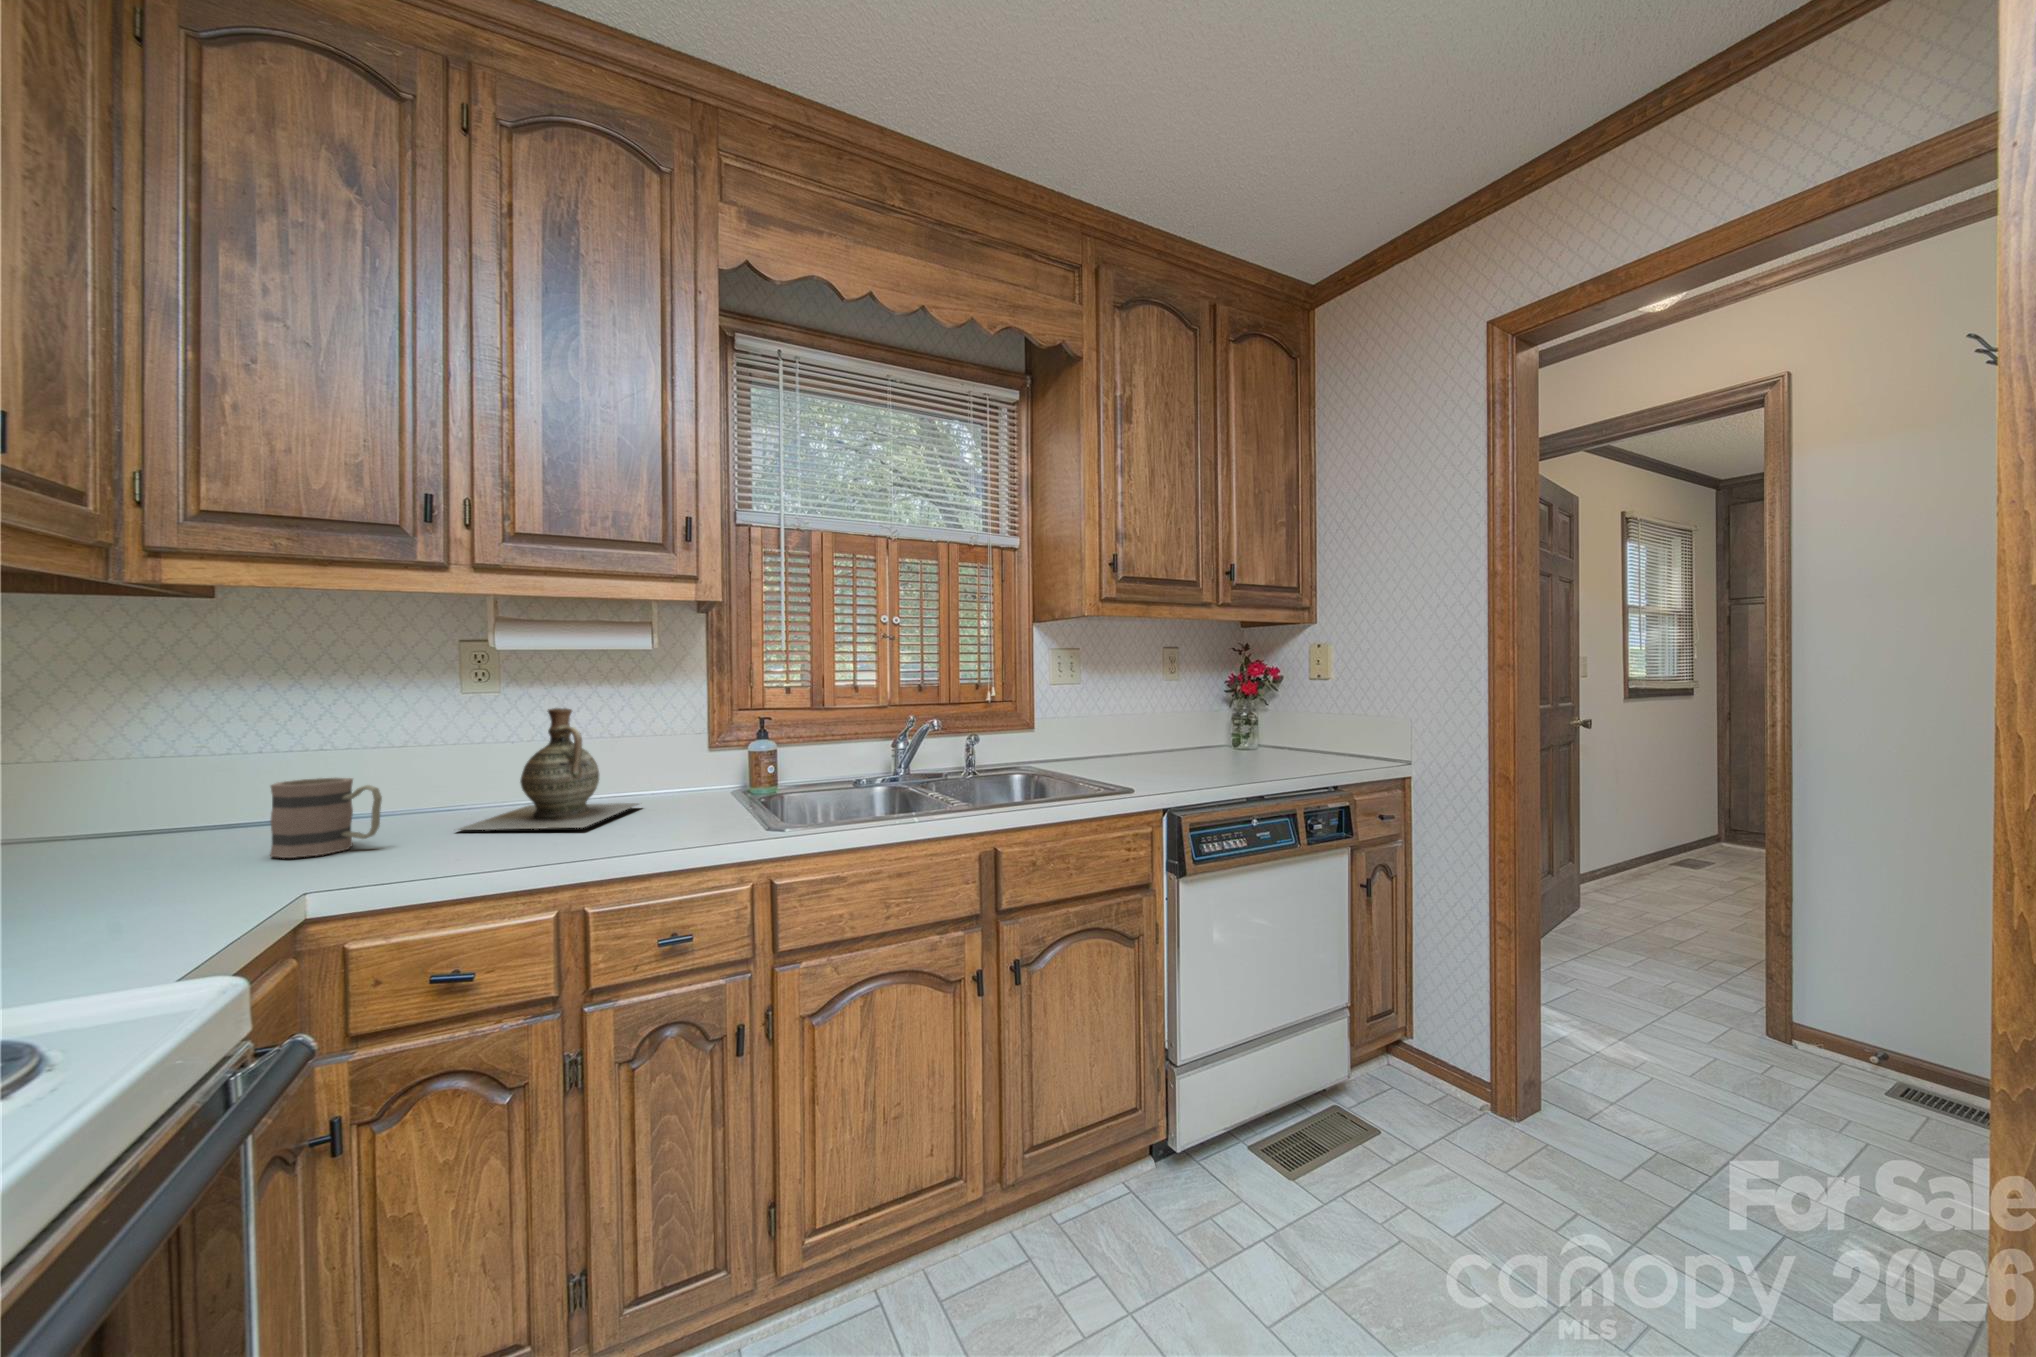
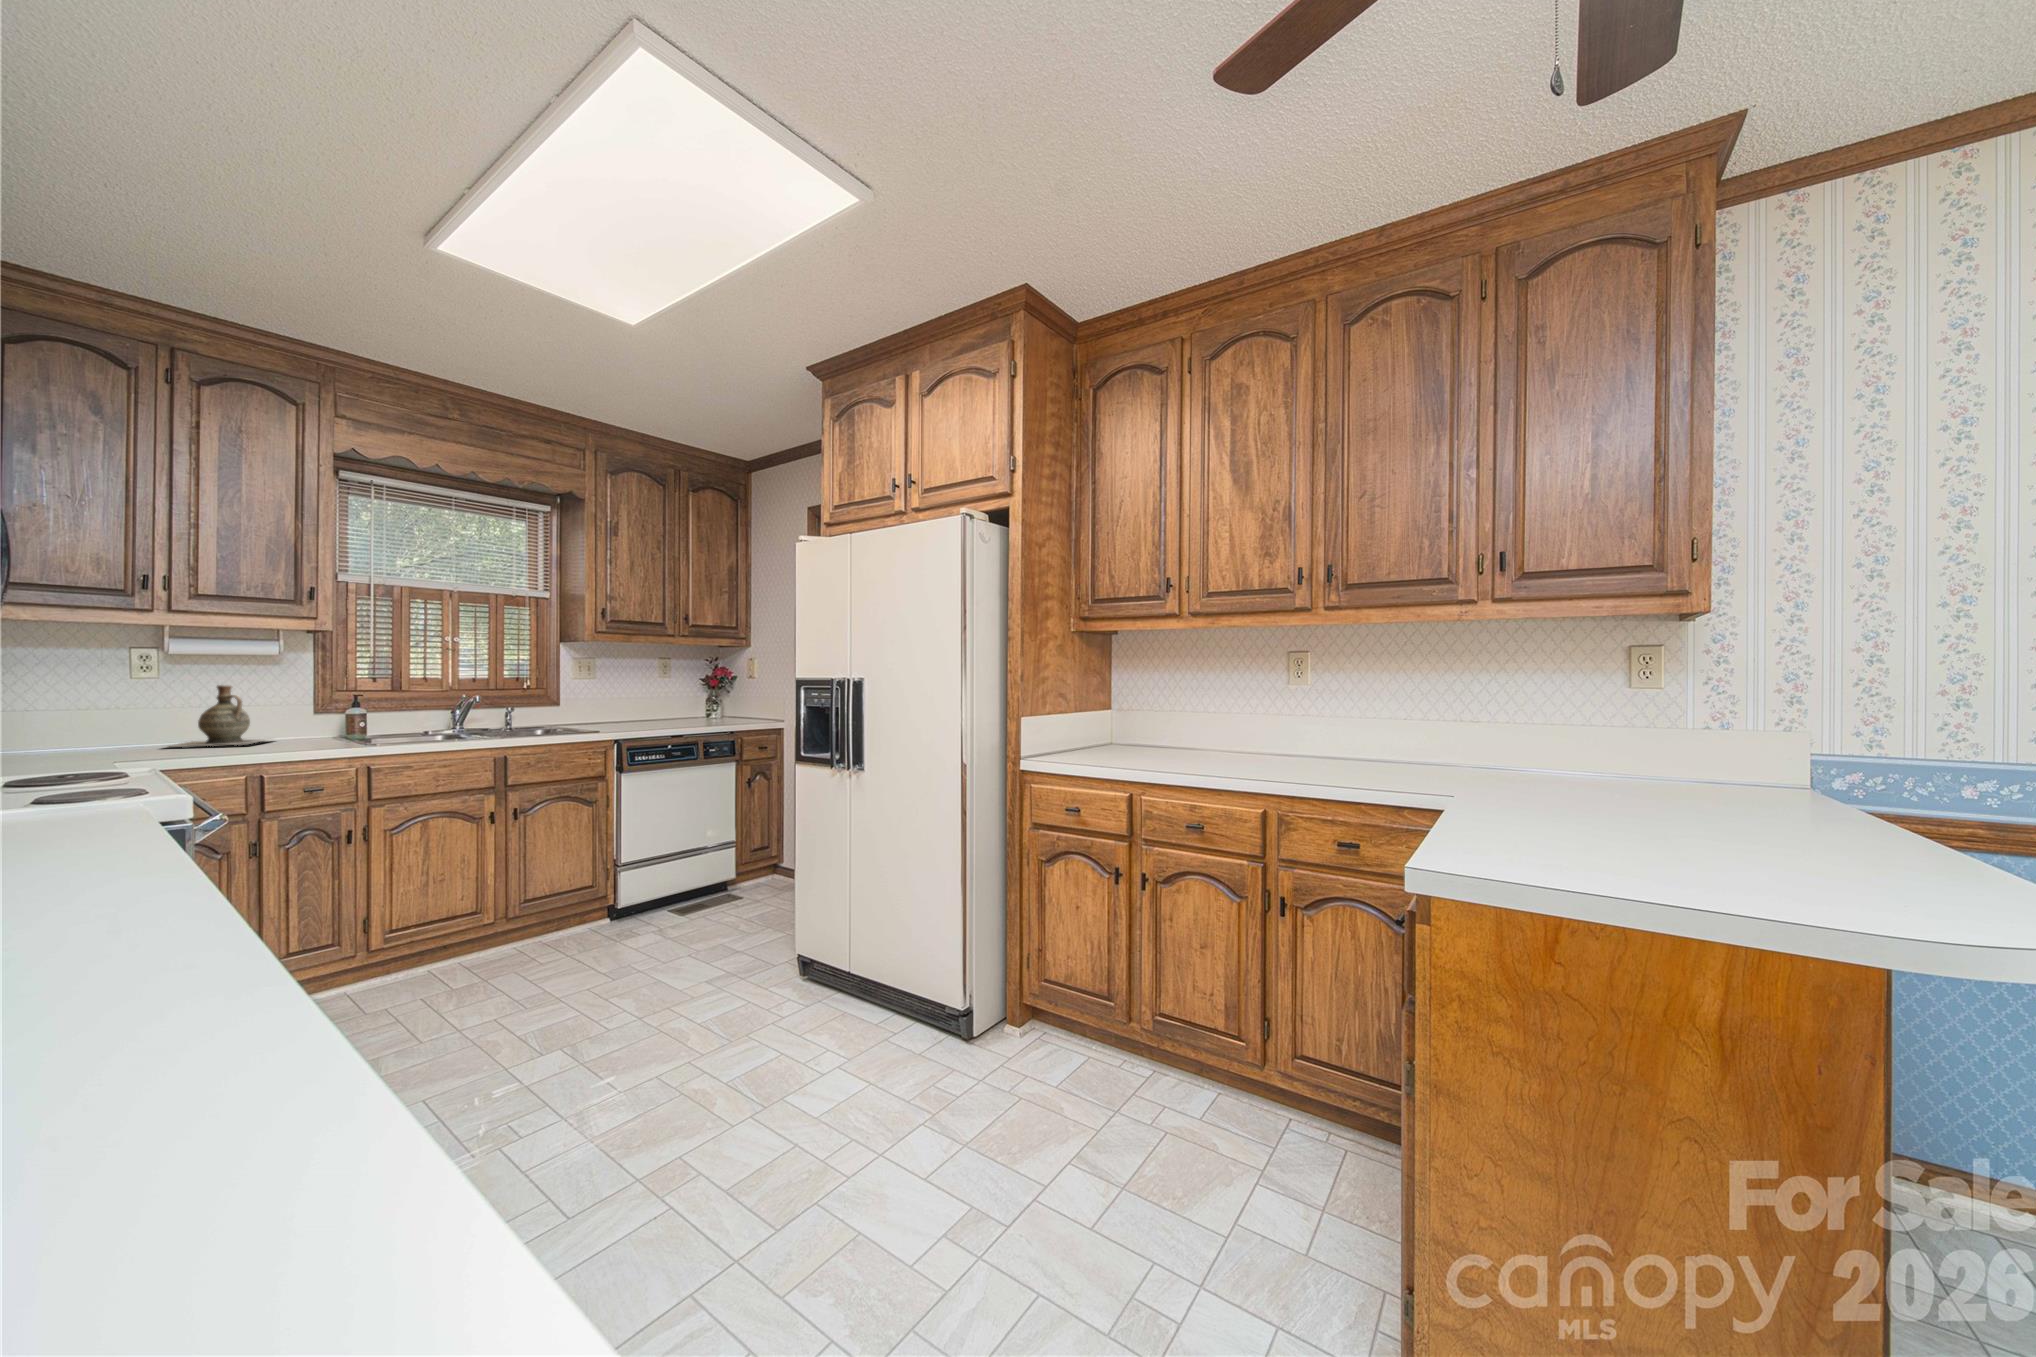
mug: present [270,778,382,858] -> none [50,718,120,756]

